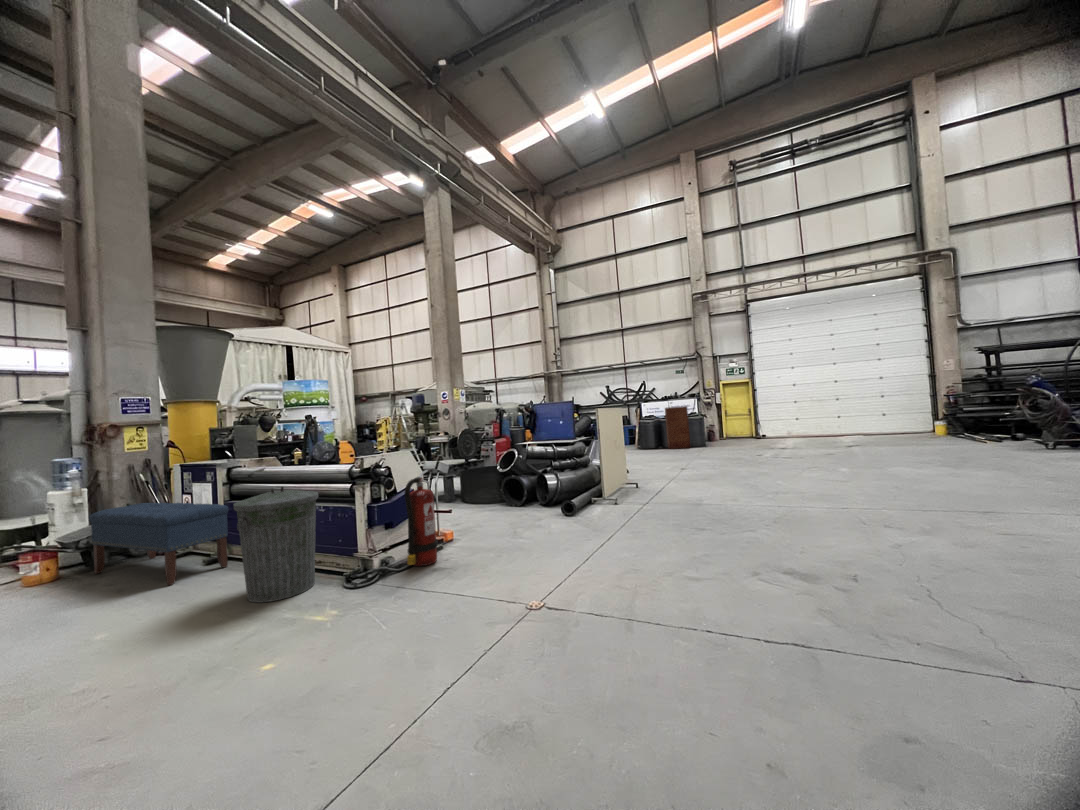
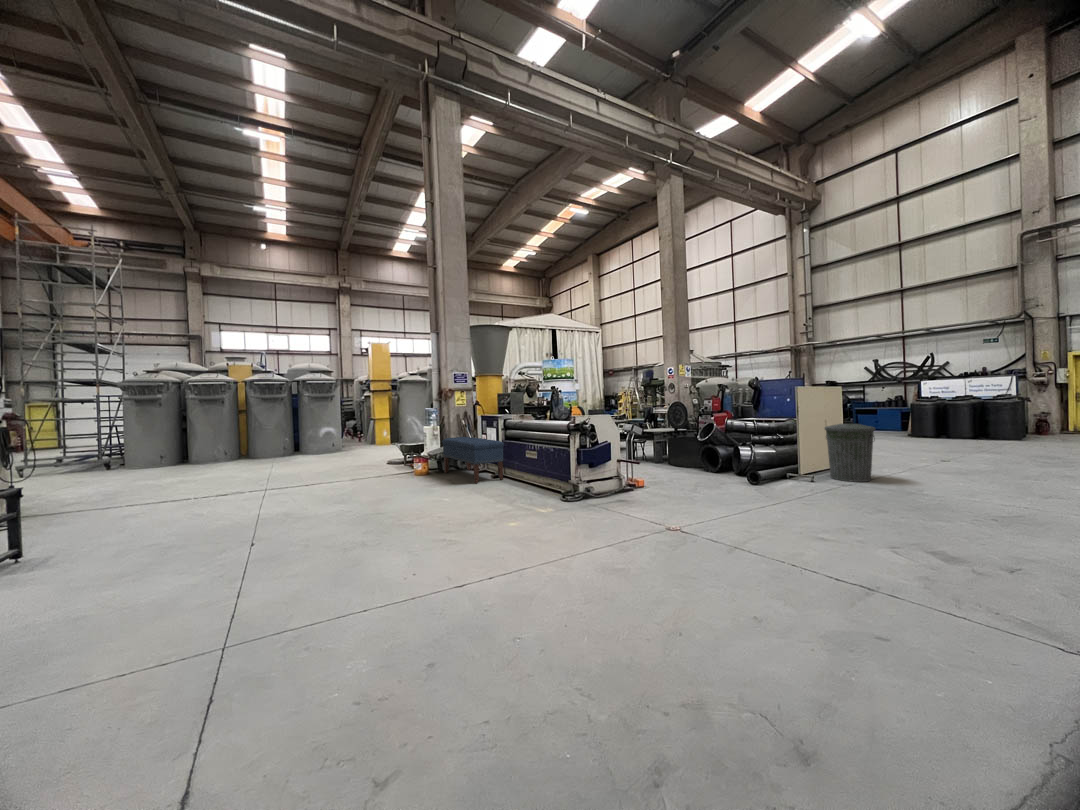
filing cabinet: present [665,406,690,449] -> none [957,387,996,442]
fire extinguisher: present [405,470,438,566] -> none [601,430,625,498]
trash can: present [234,487,318,602] -> present [825,421,875,482]

